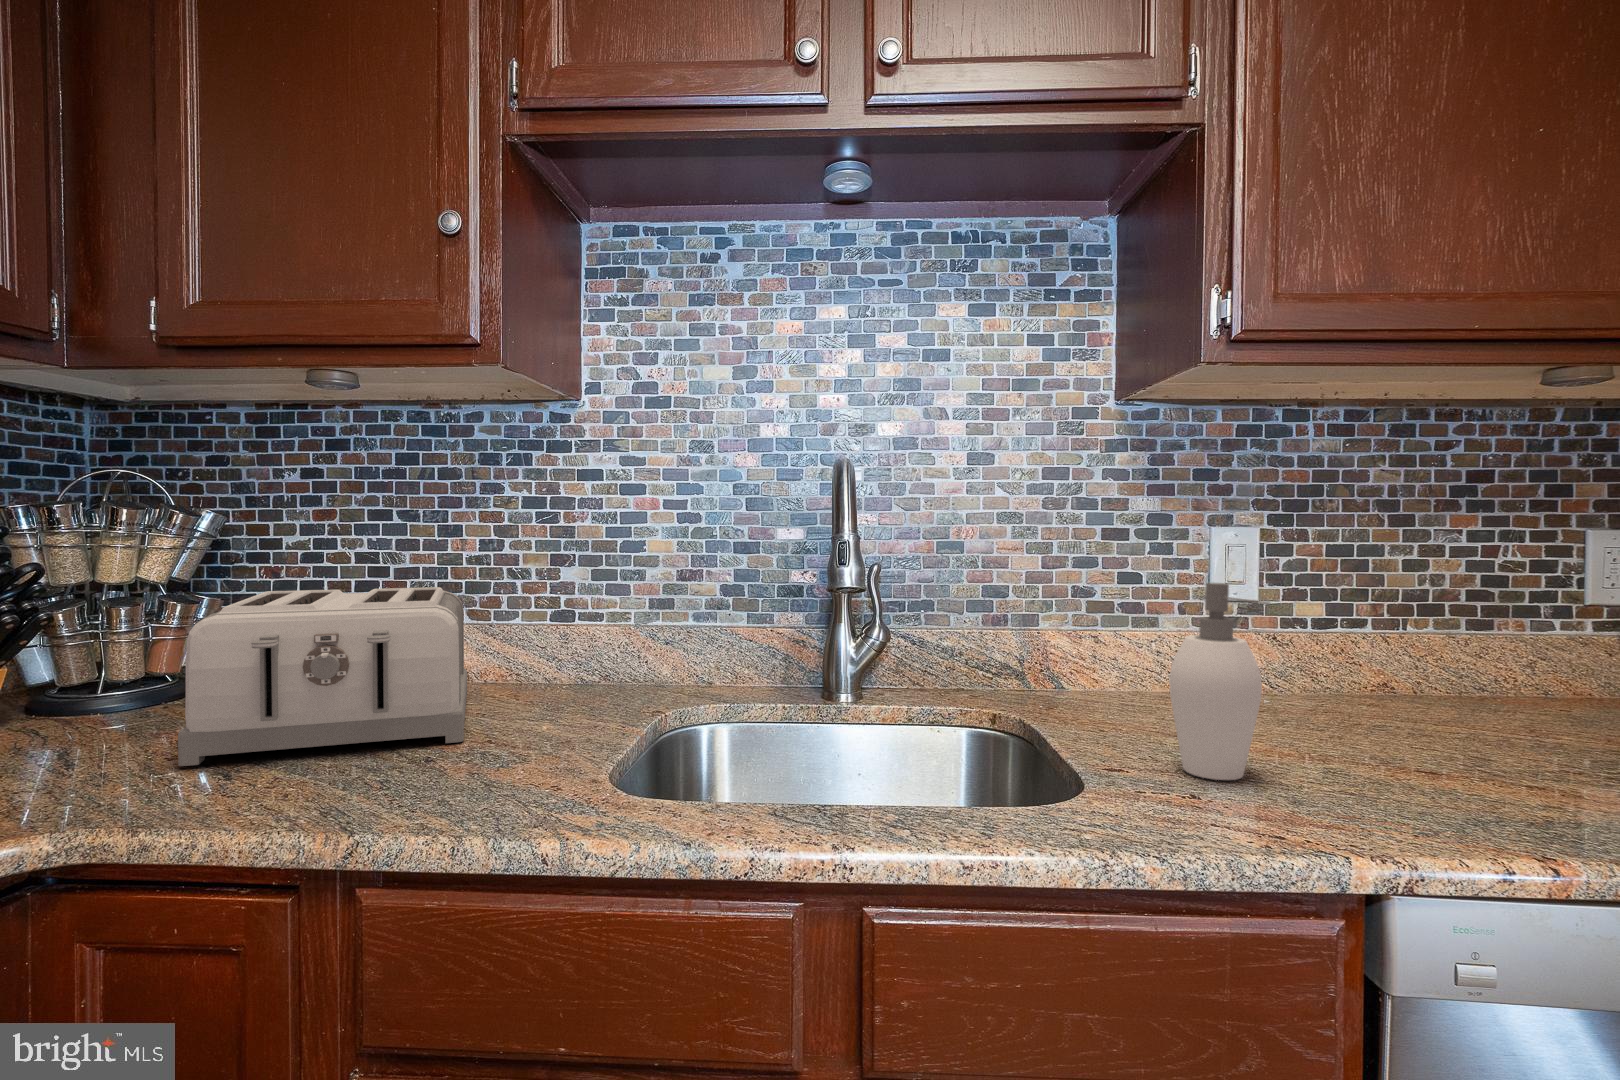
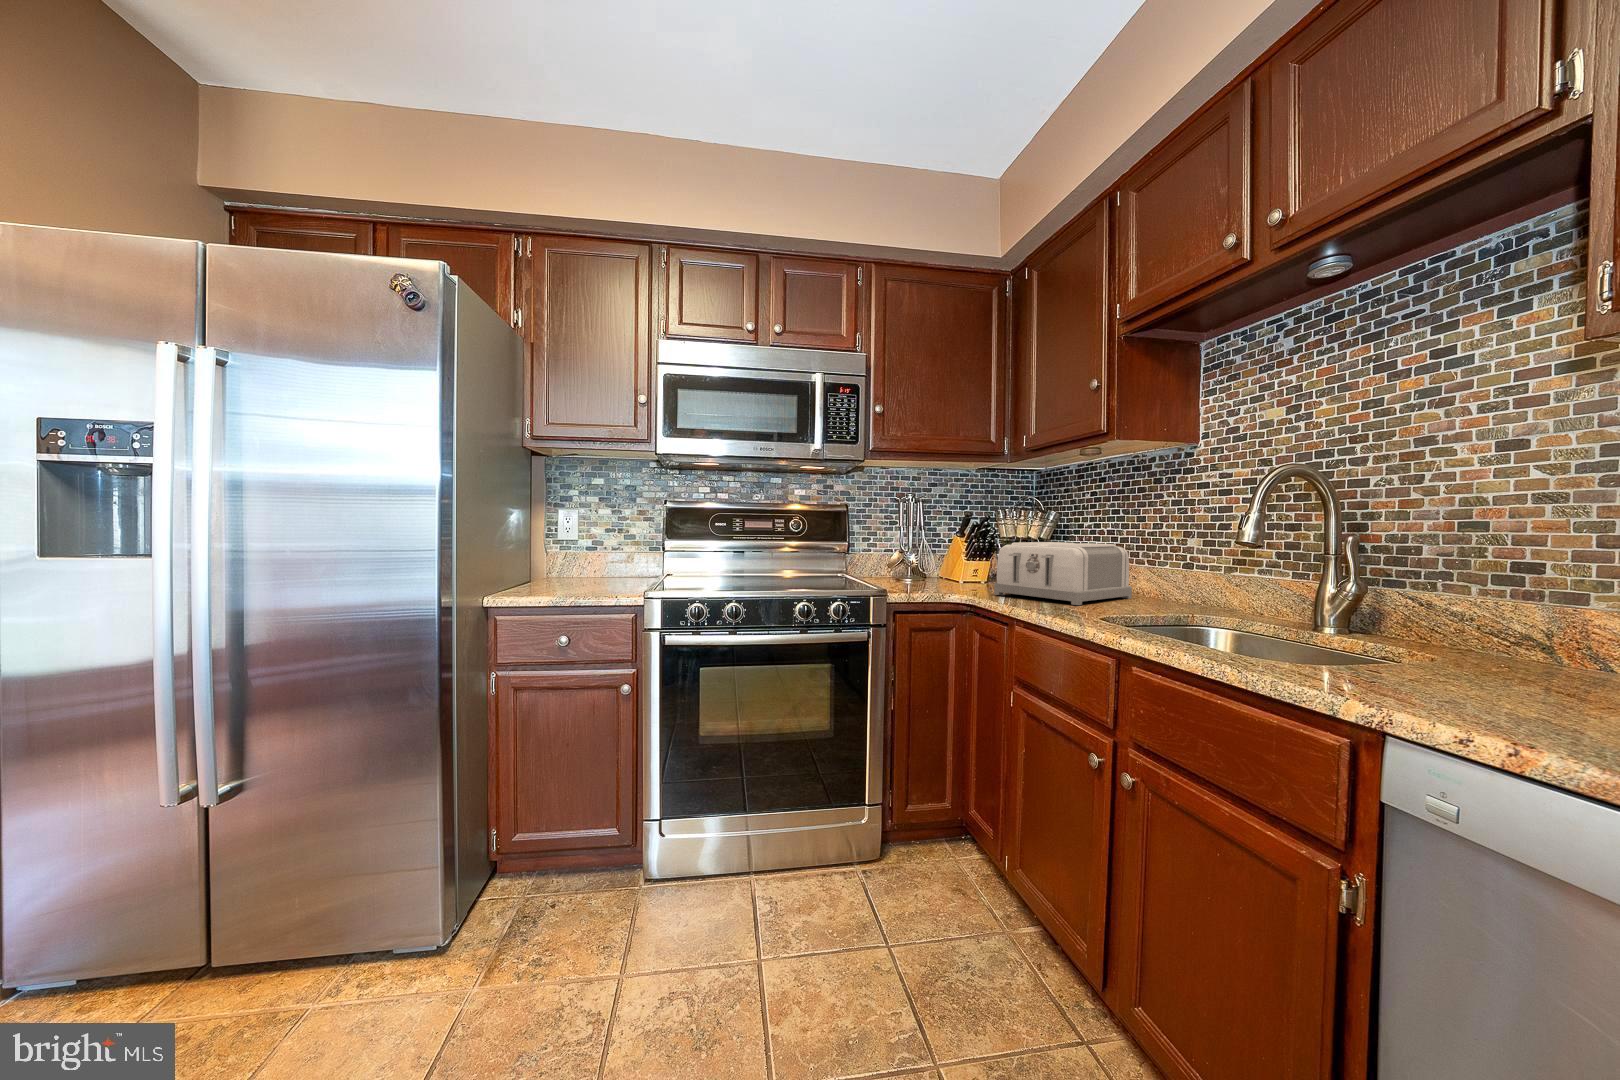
soap dispenser: present [1169,583,1270,780] -> none [1410,541,1518,708]

